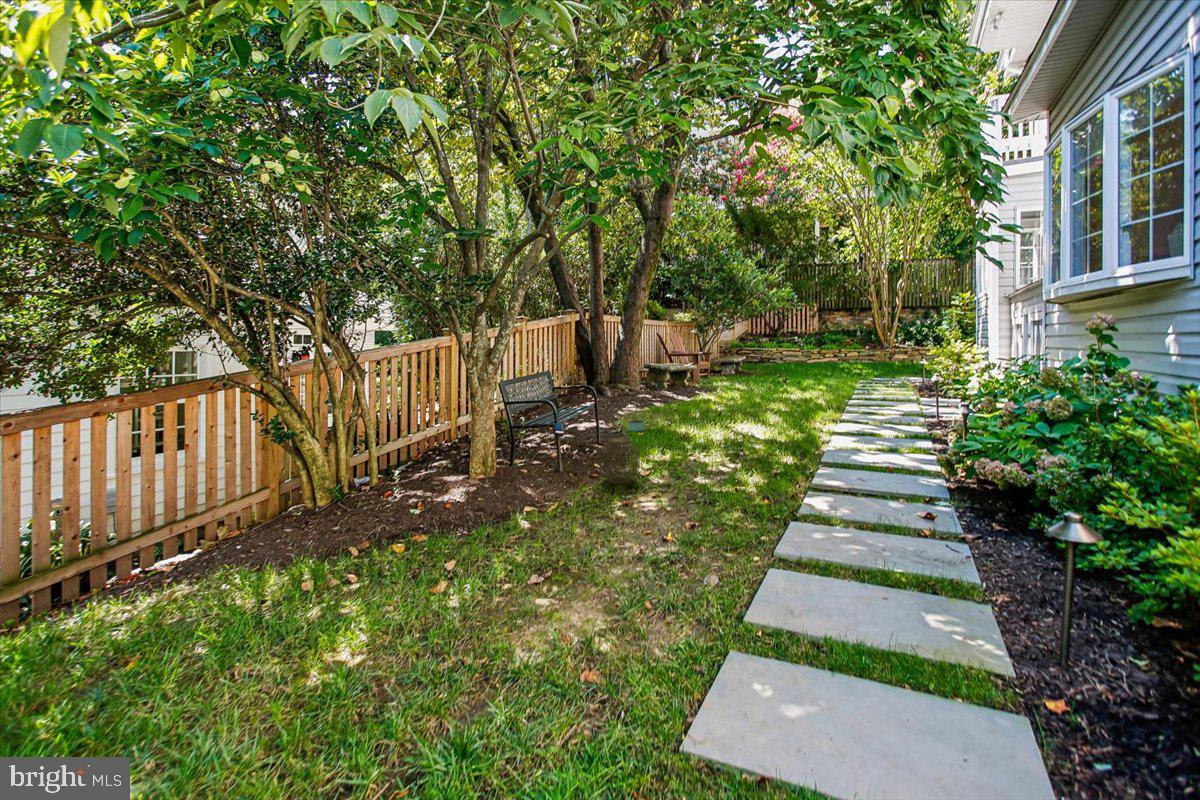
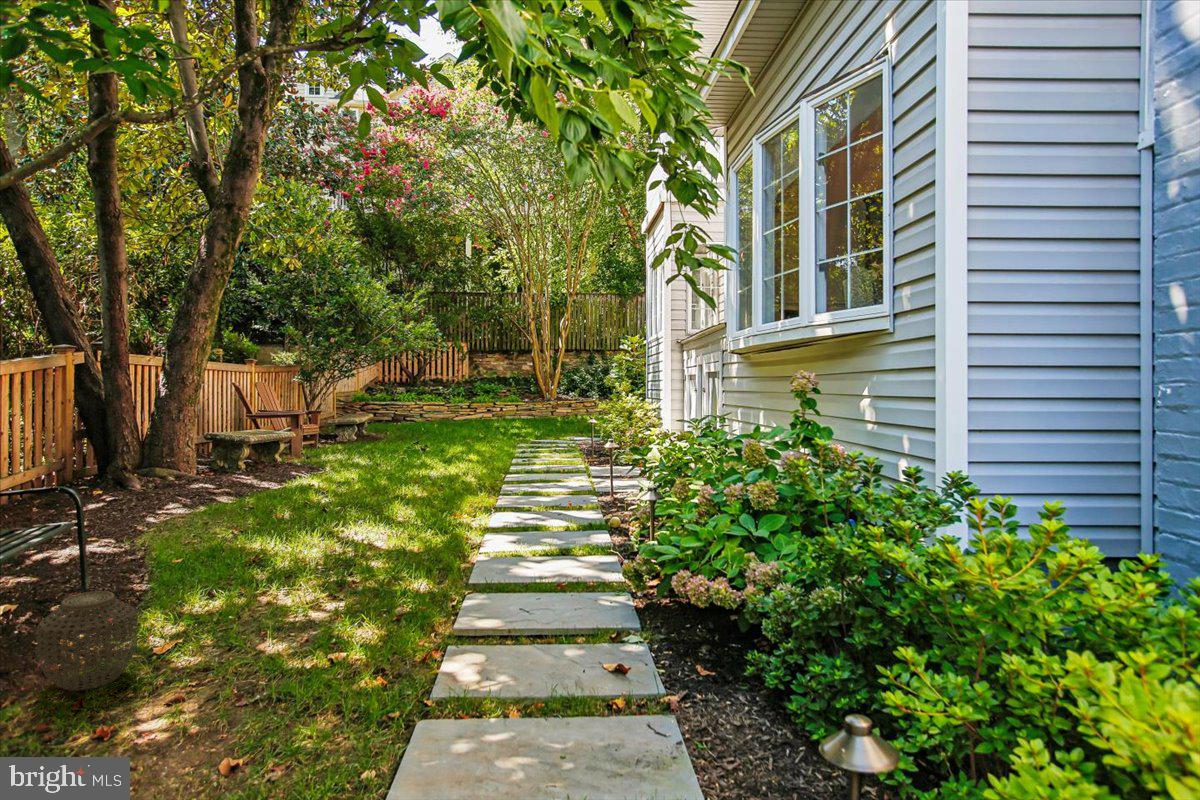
potted plant: present [625,378,653,431] -> none [140,460,202,554]

